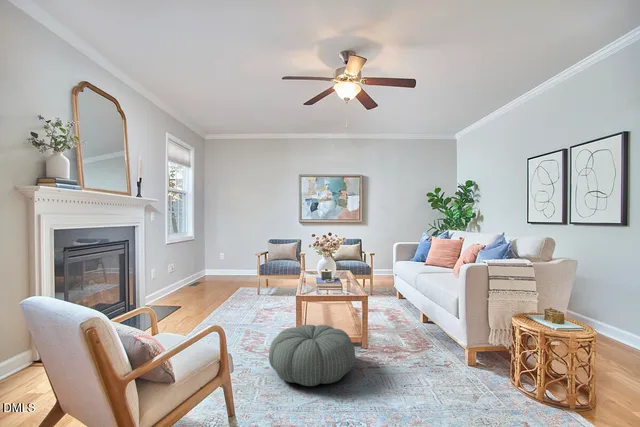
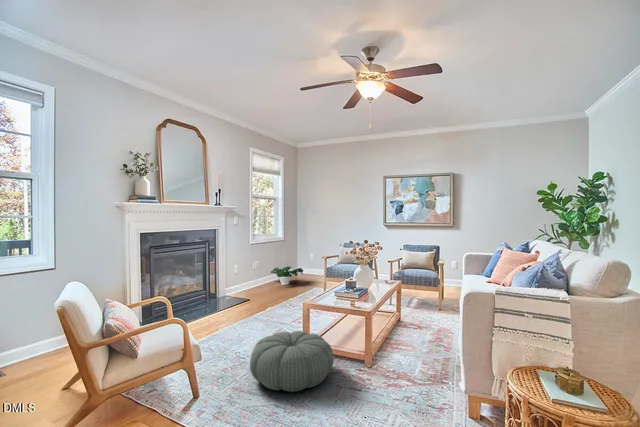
potted plant: none [183,268,224,288] -> present [271,267,303,285]

